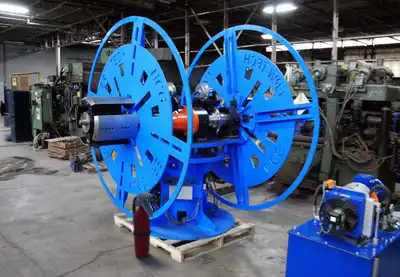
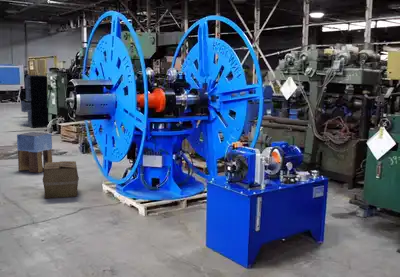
stool: none [8,154,48,201] -> present [17,132,52,173]
cardboard box: none [45,191,88,240] -> present [43,161,79,198]
fire extinguisher: present [132,193,155,257] -> none [108,158,125,212]

